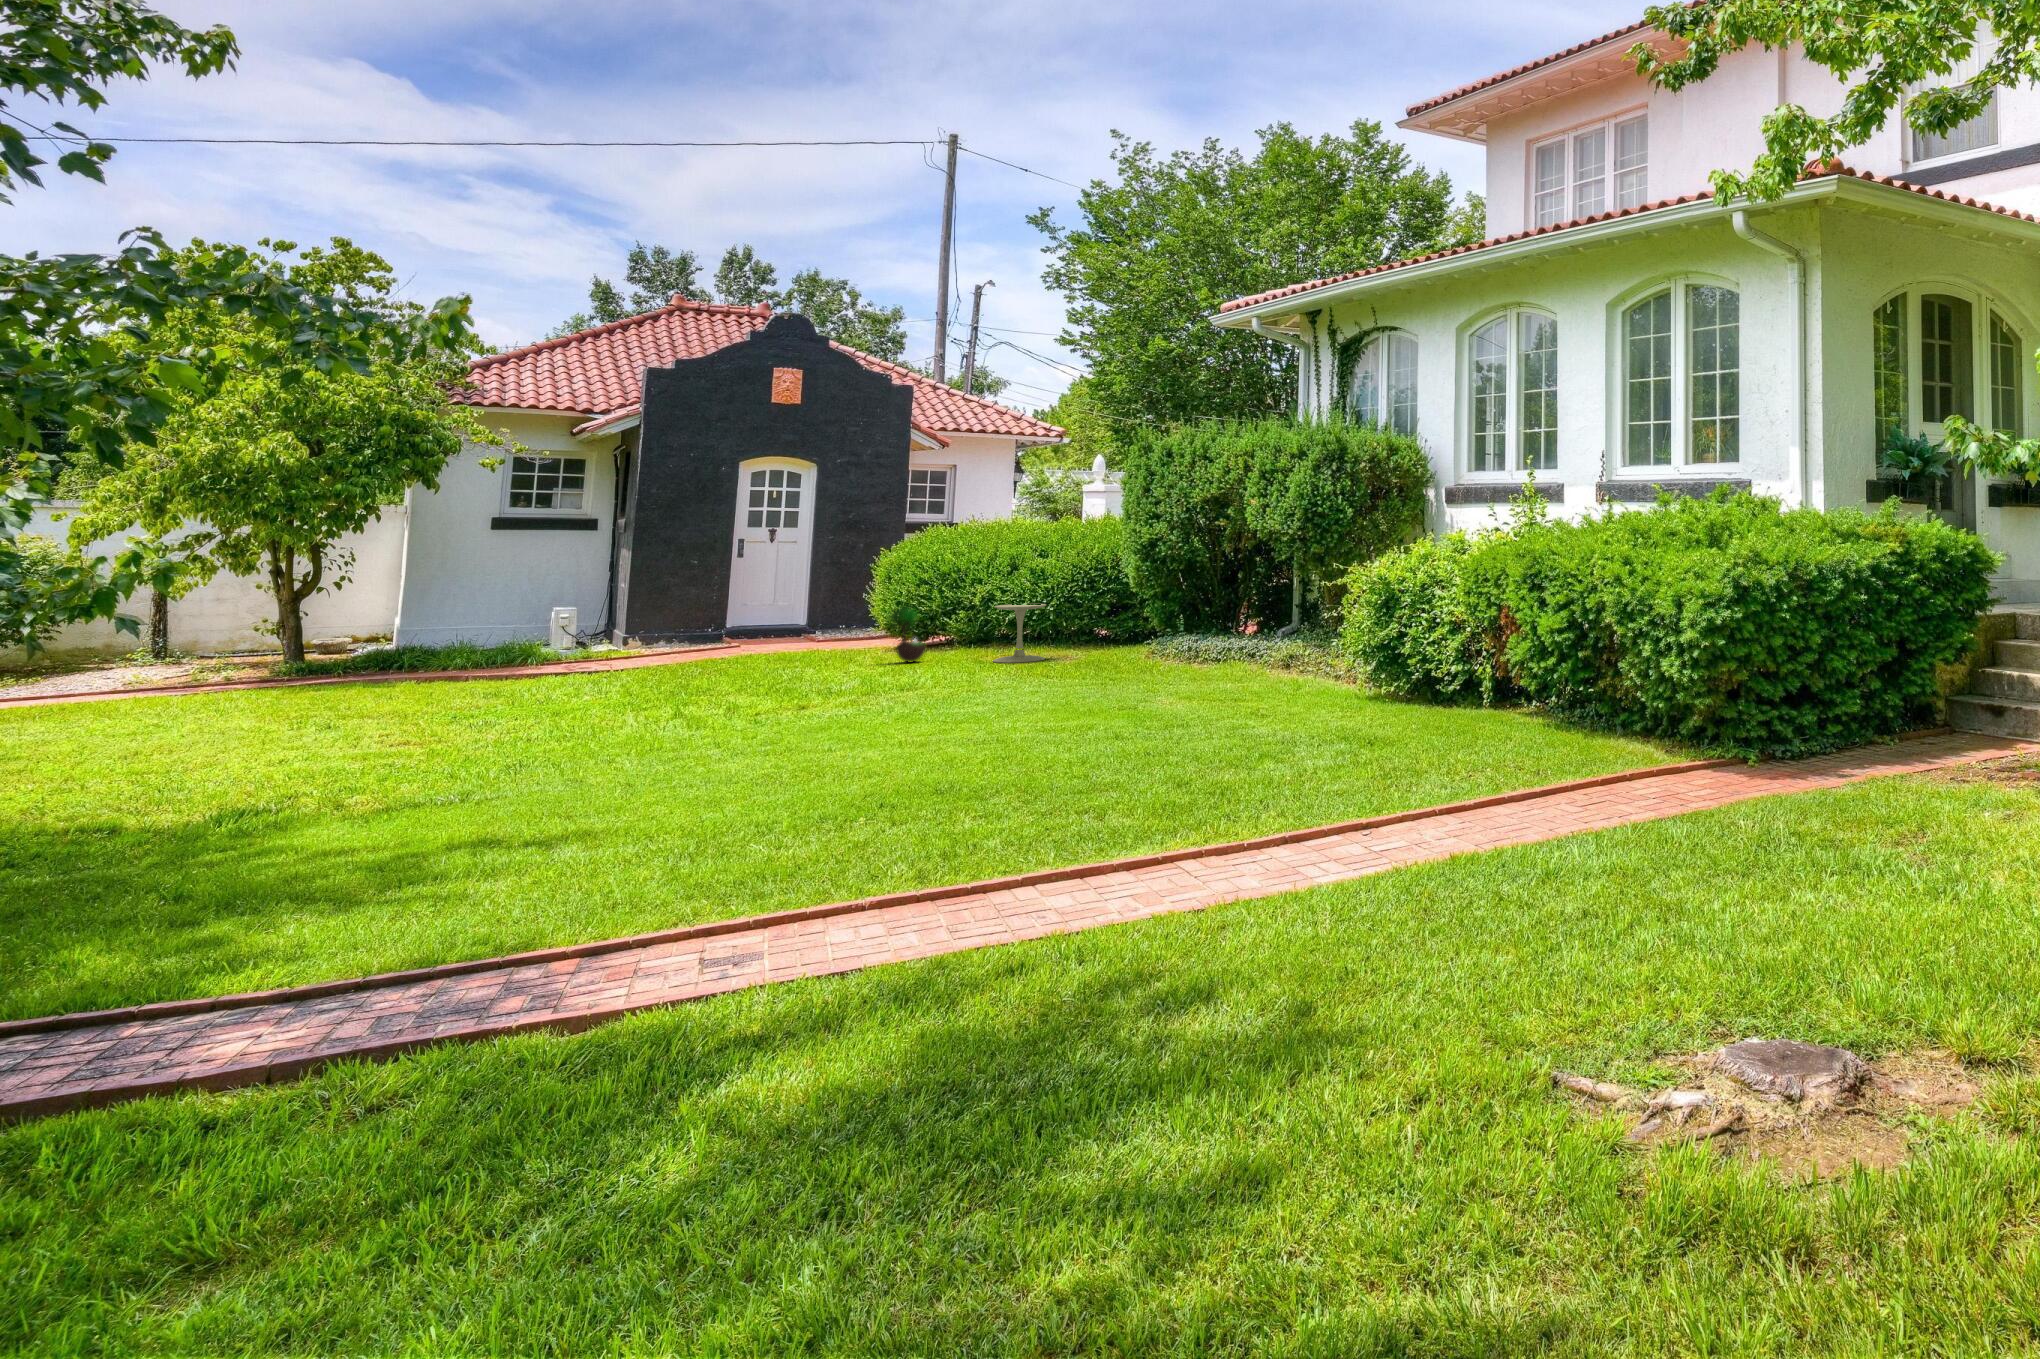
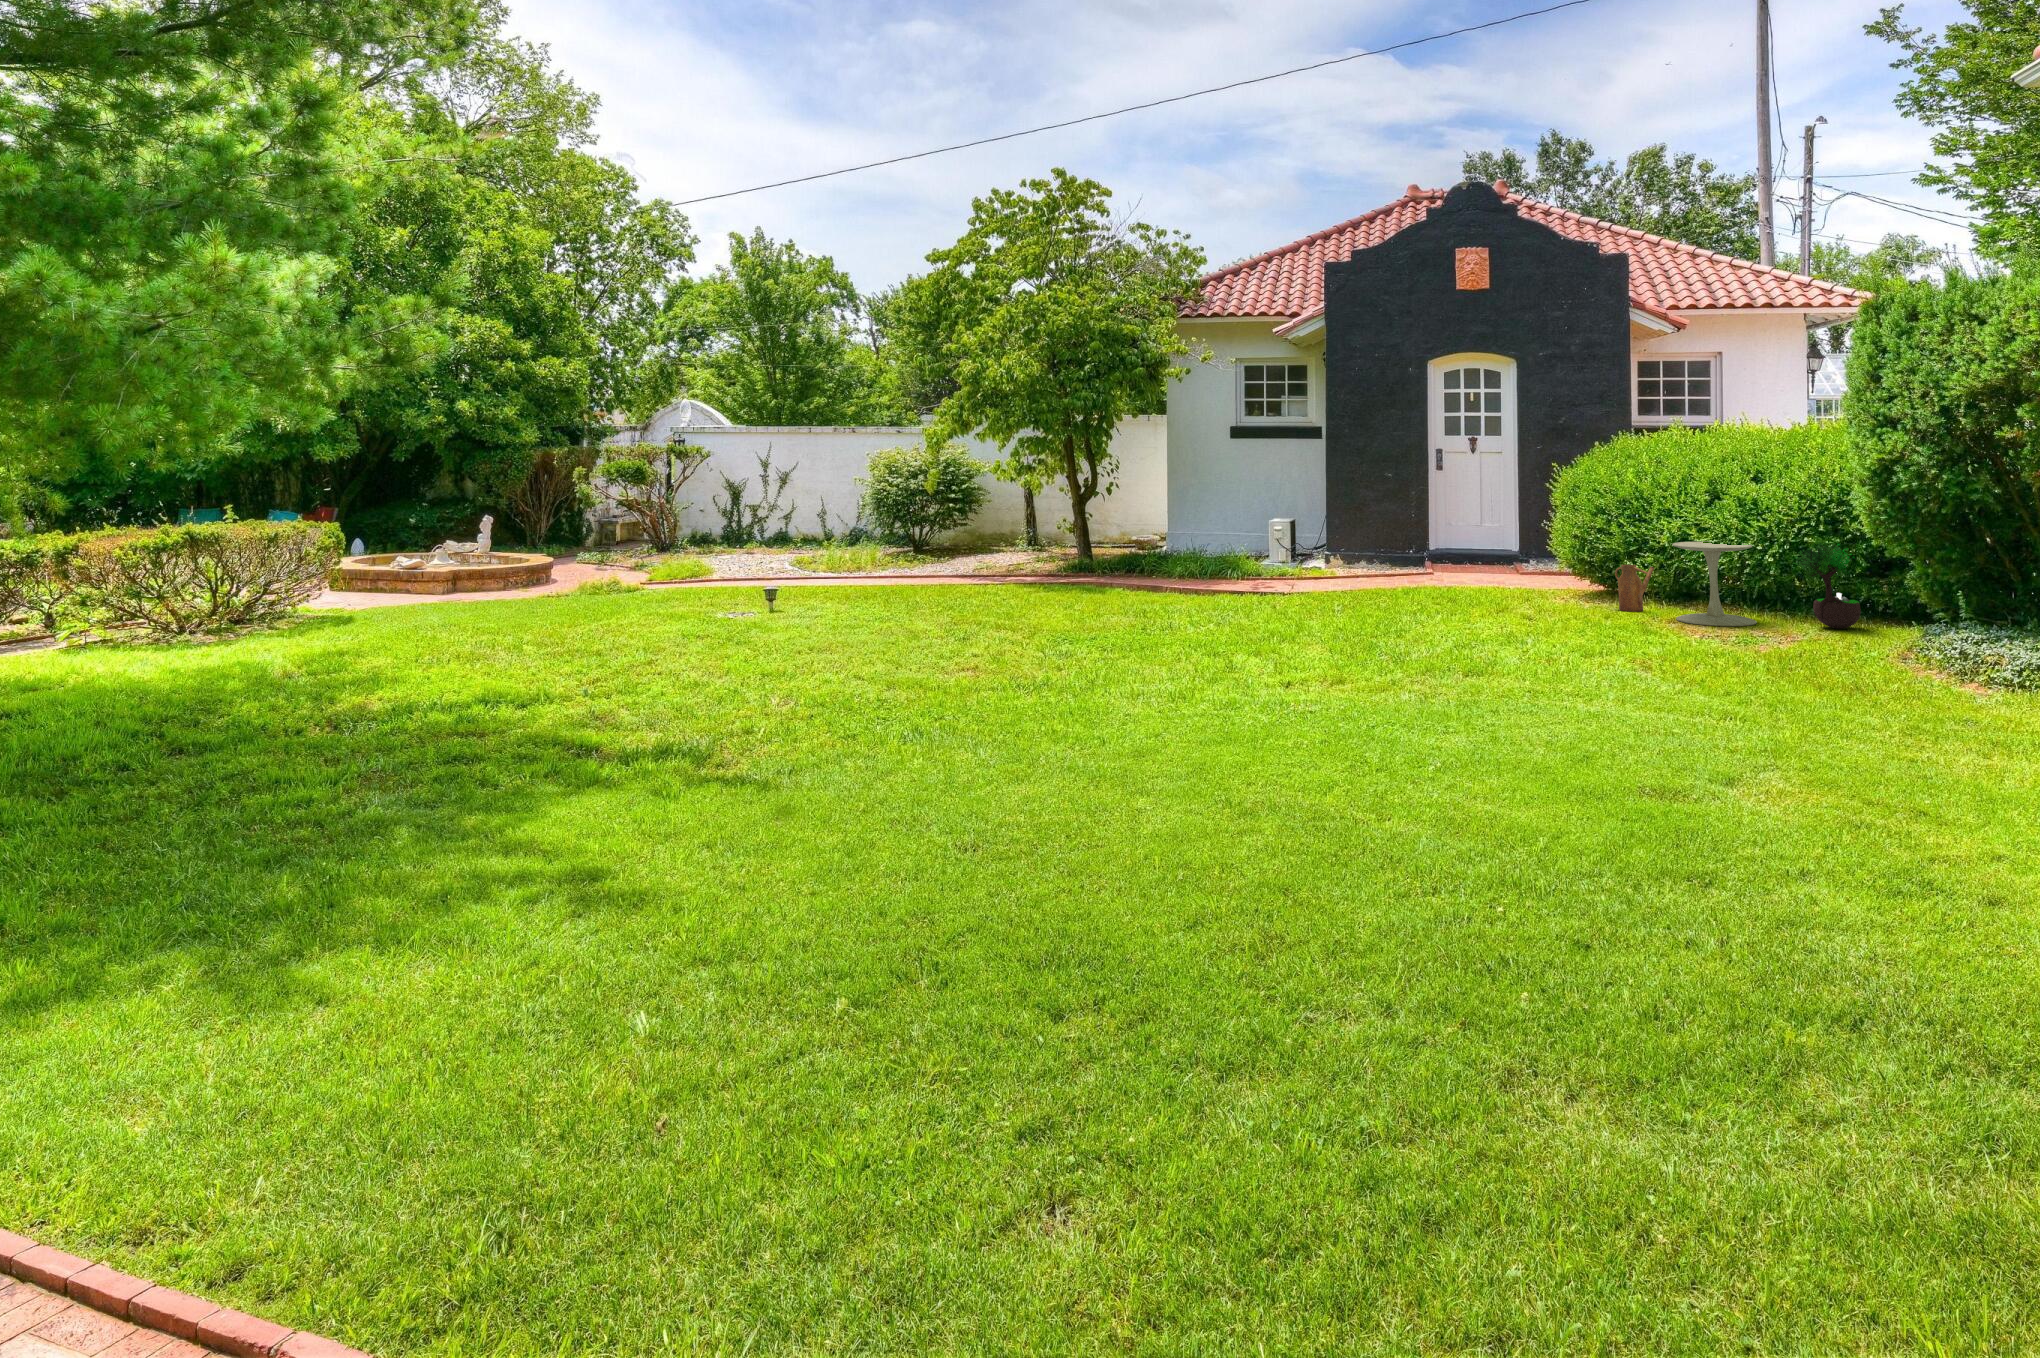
potted tree: present [887,606,925,662] -> present [1796,541,1861,629]
watering can: none [941,626,974,662] -> present [1615,564,1654,612]

